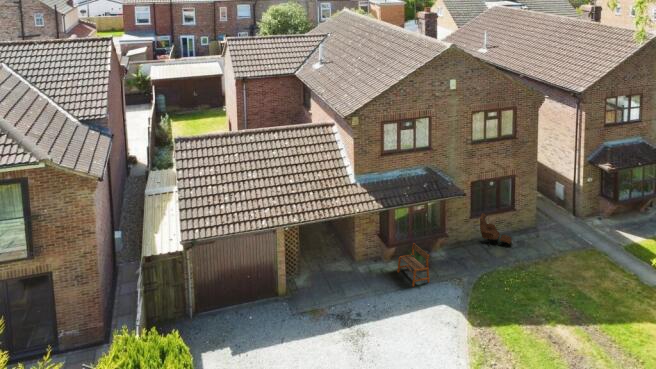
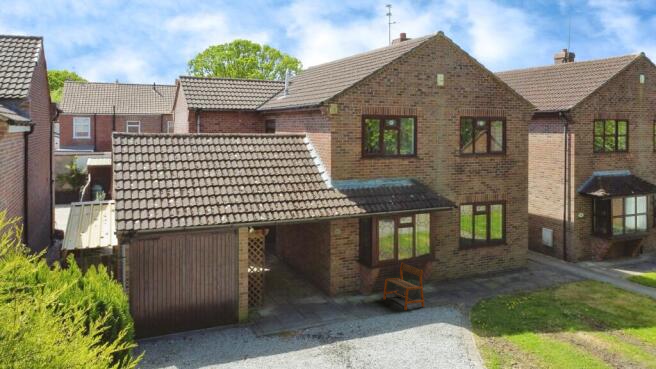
lounge chair: present [480,213,512,247] -> none [472,242,510,279]

